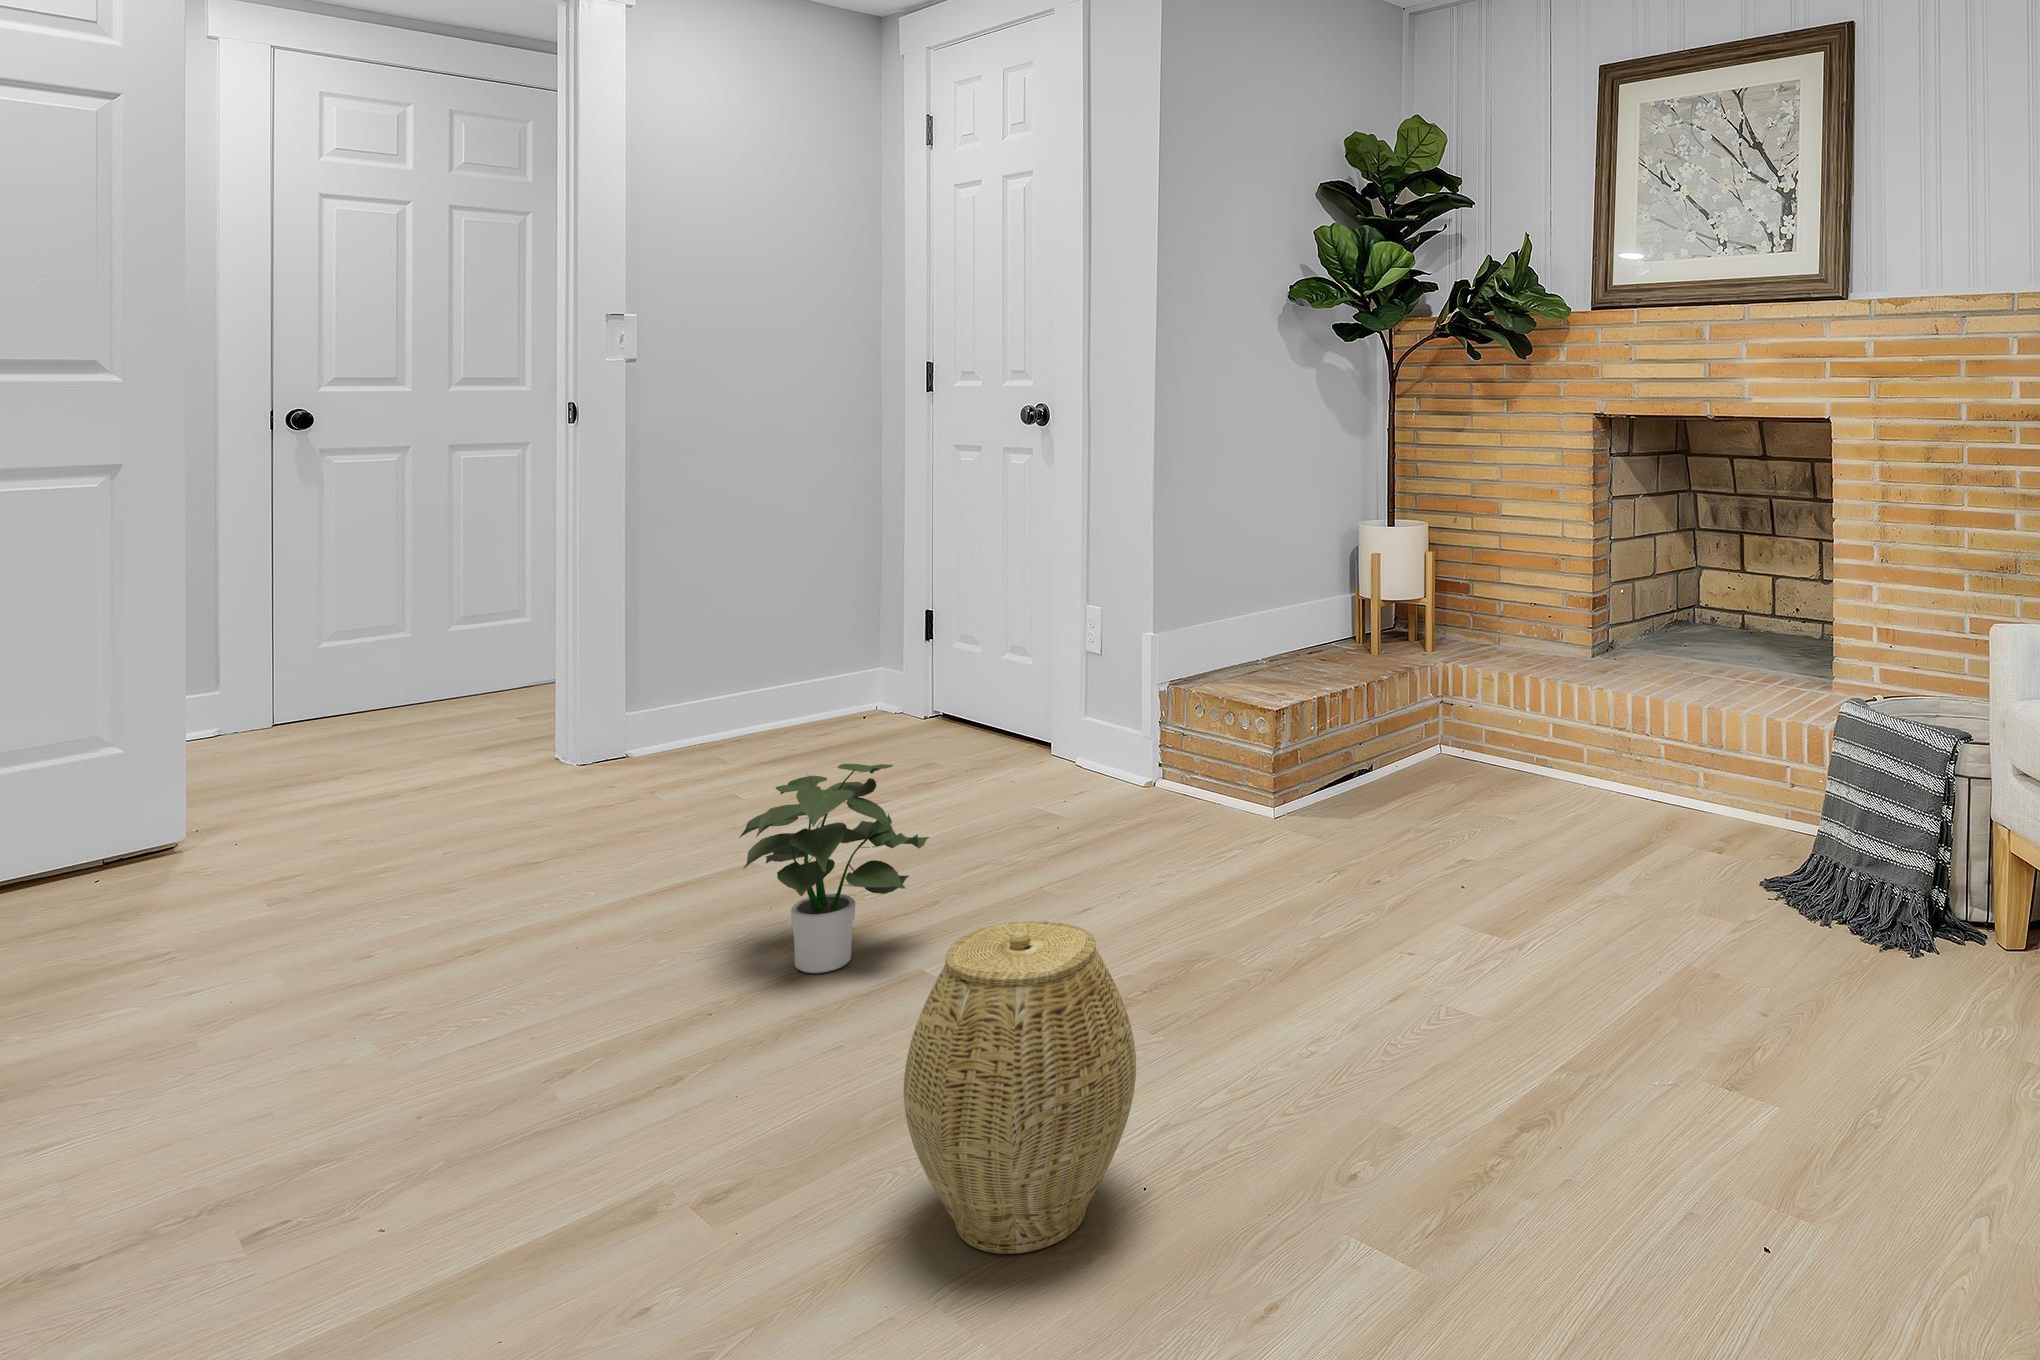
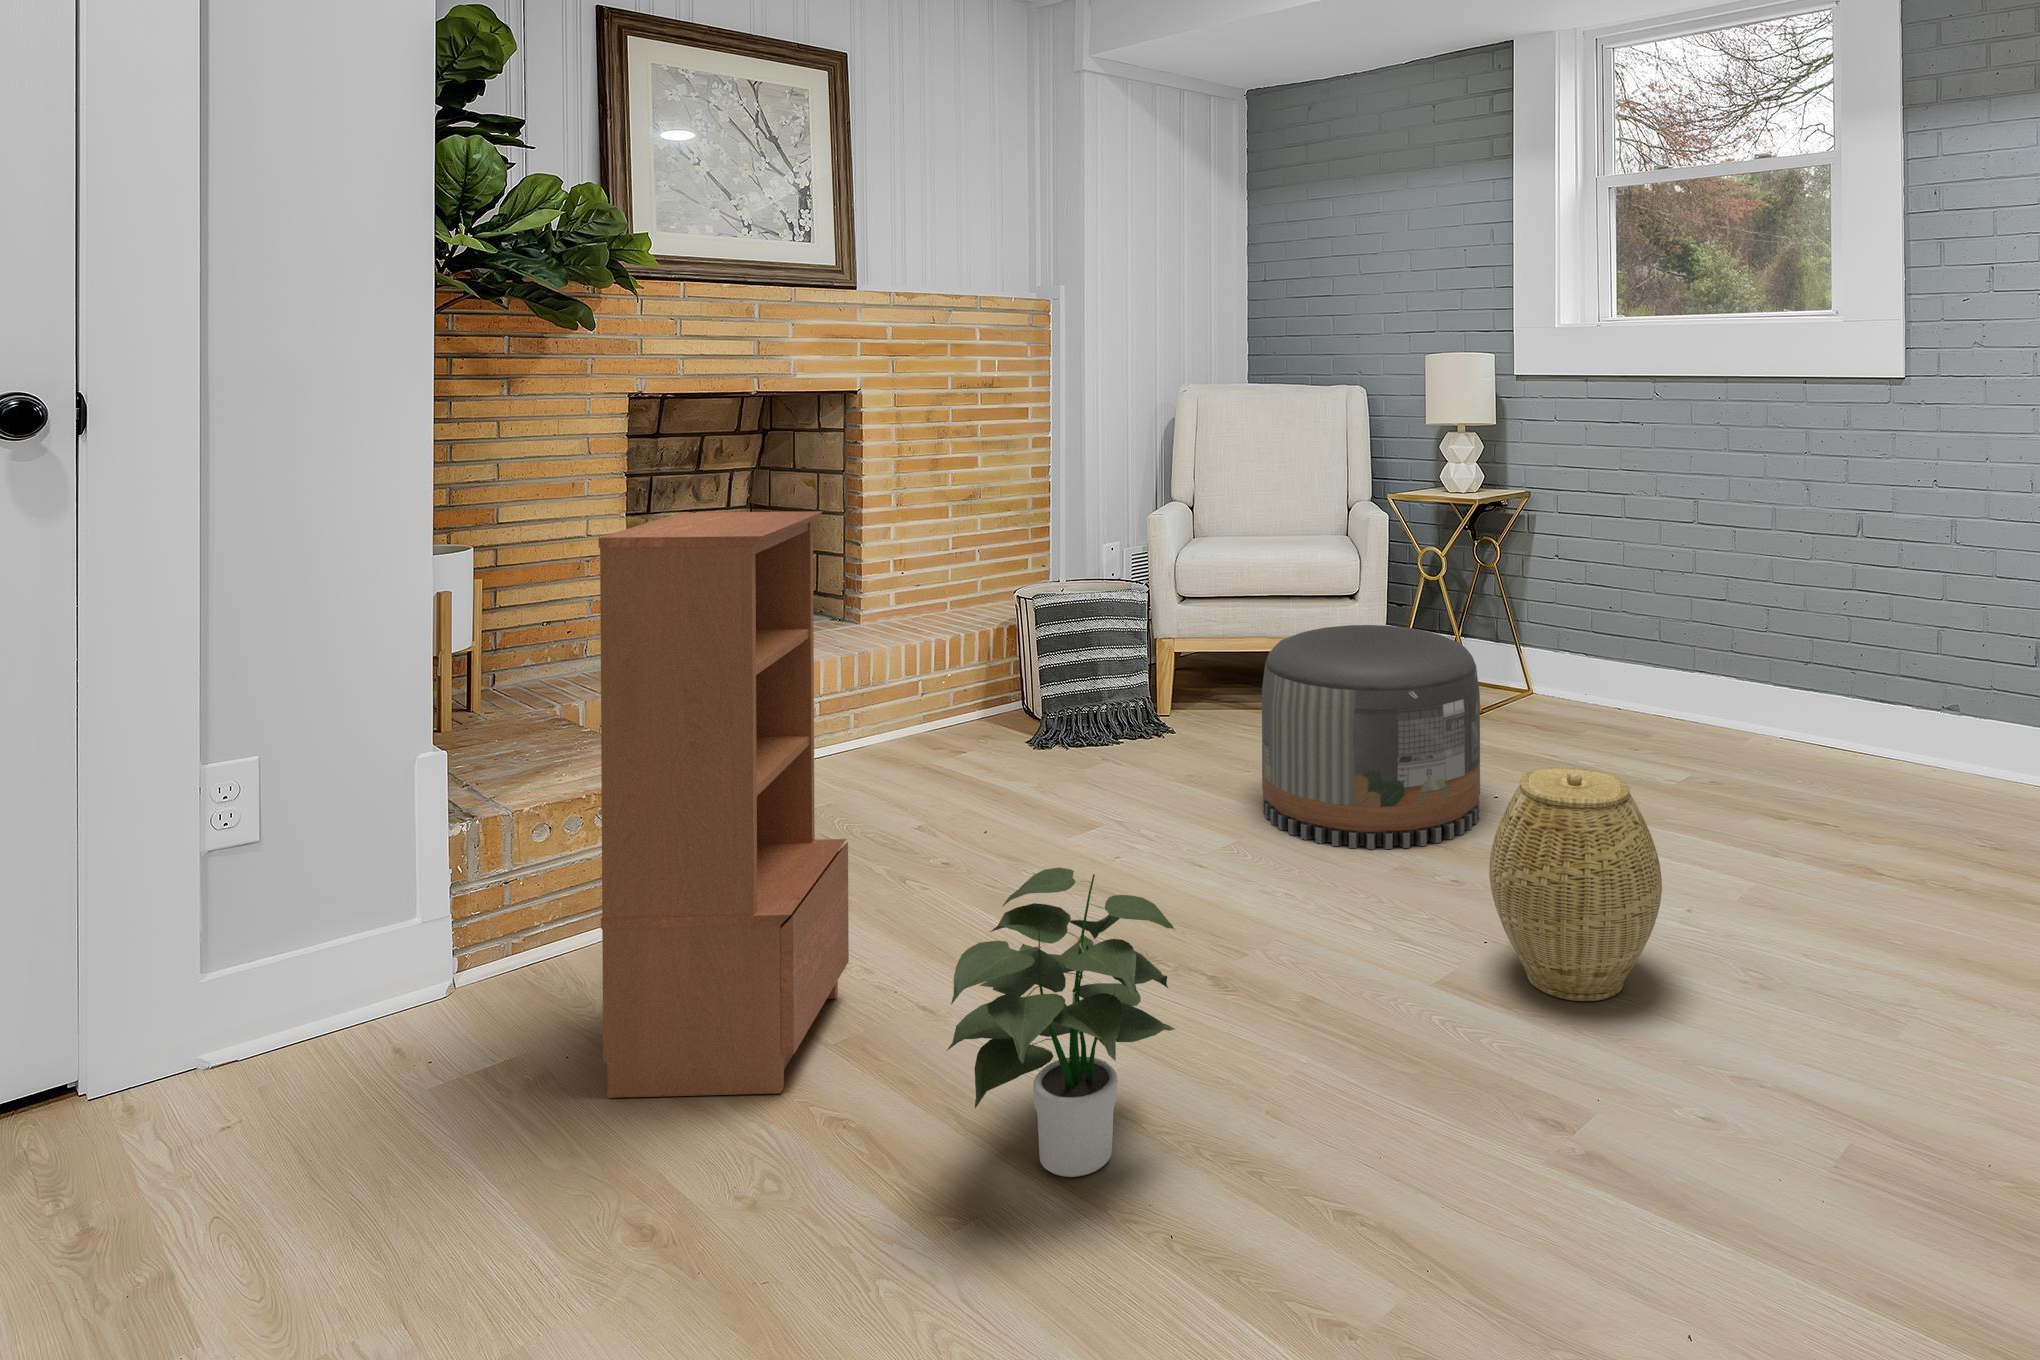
bookcase: none [961,487,1111,875] -> present [598,511,849,1098]
pouf: none [1454,788,1809,1190] -> present [1262,625,1480,849]

